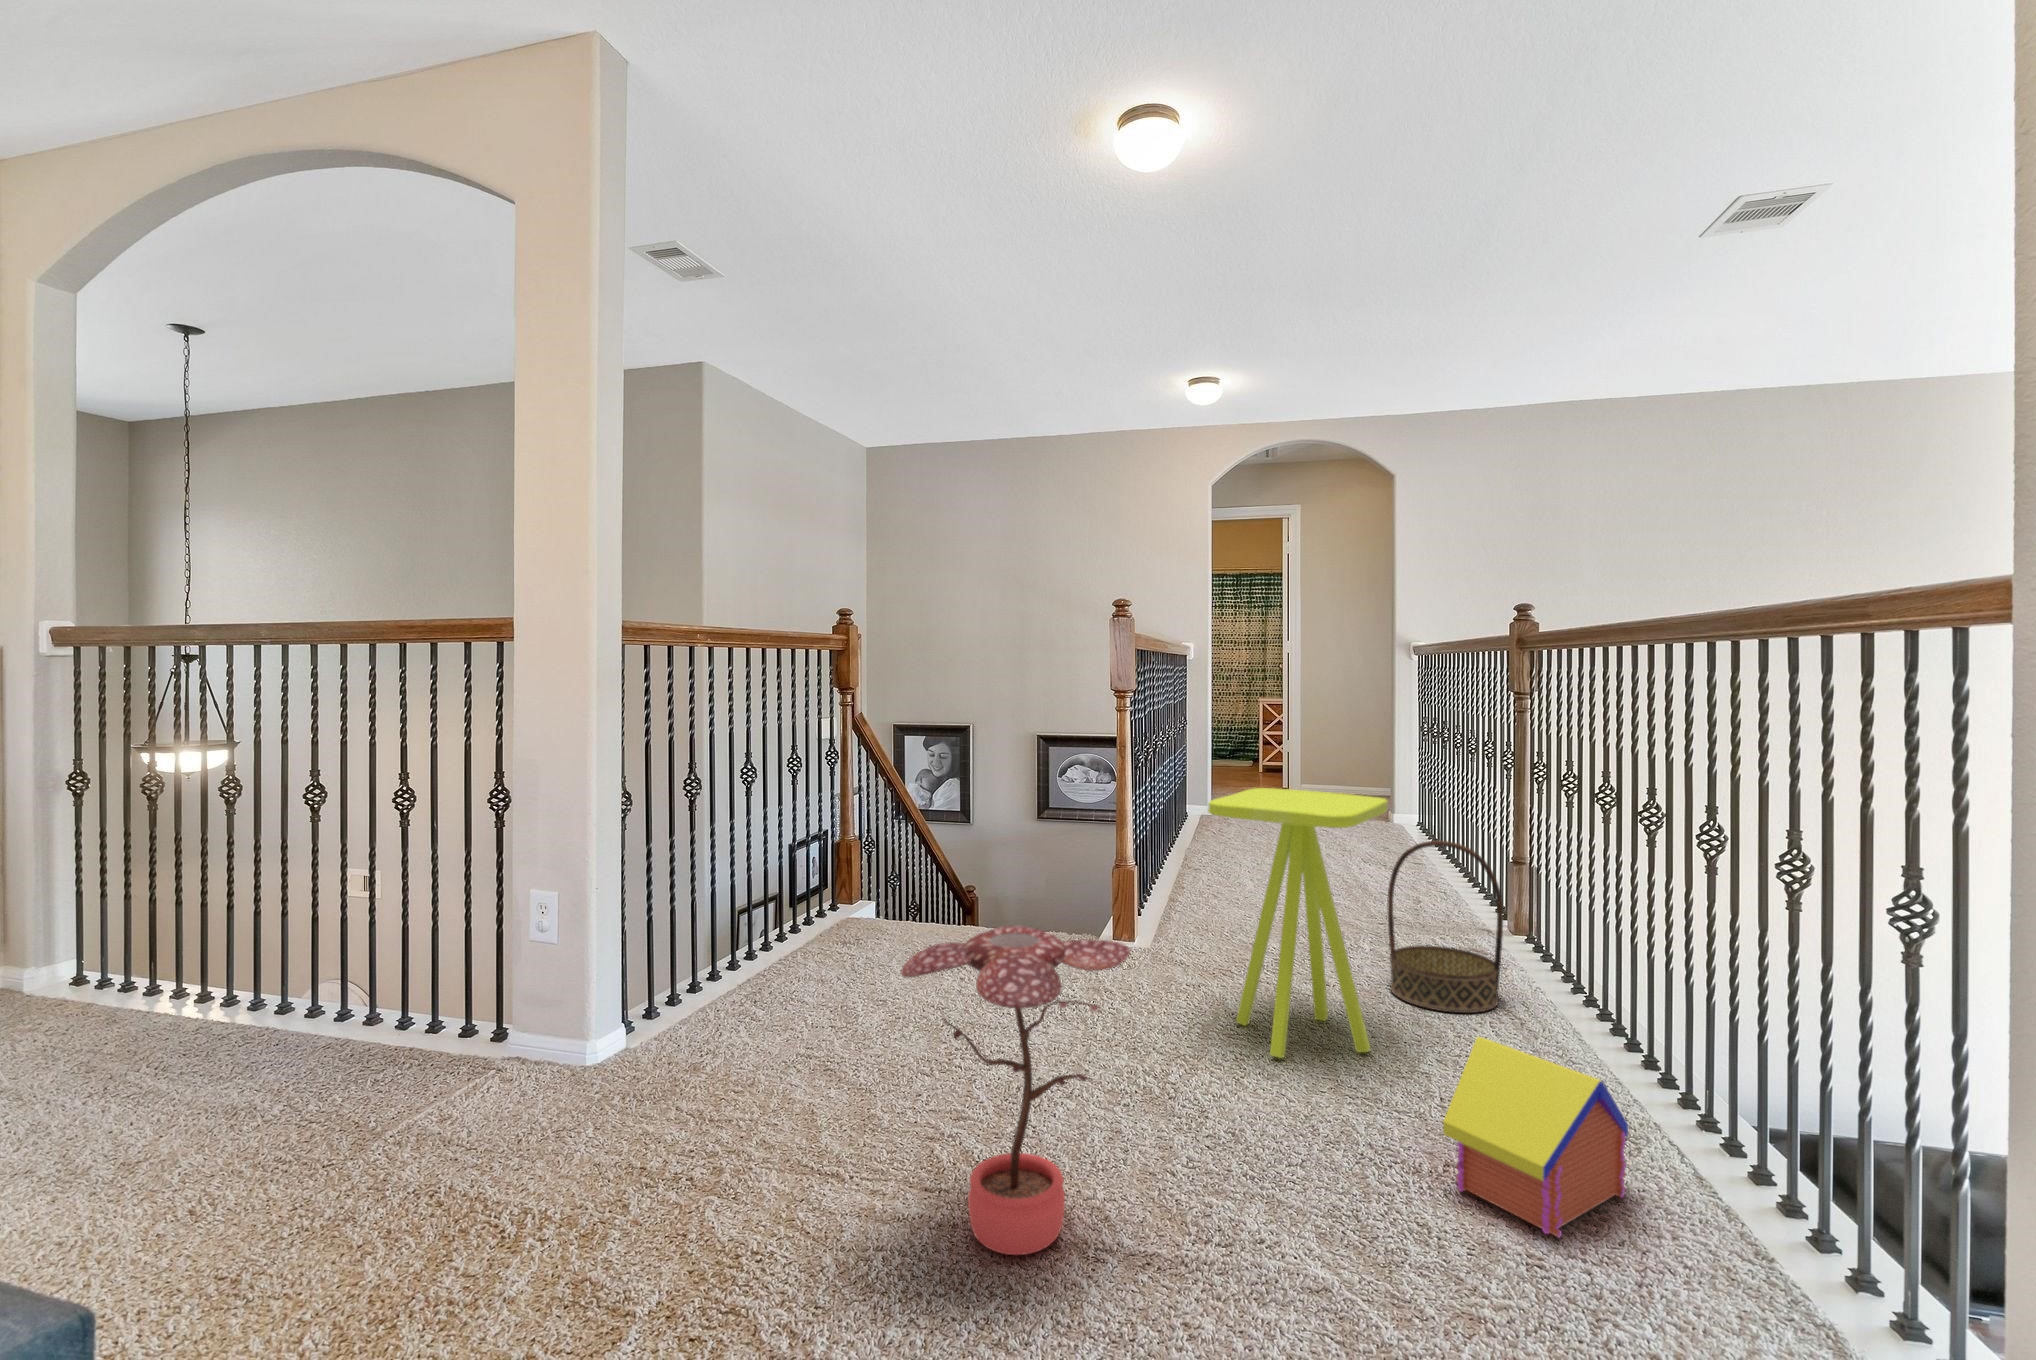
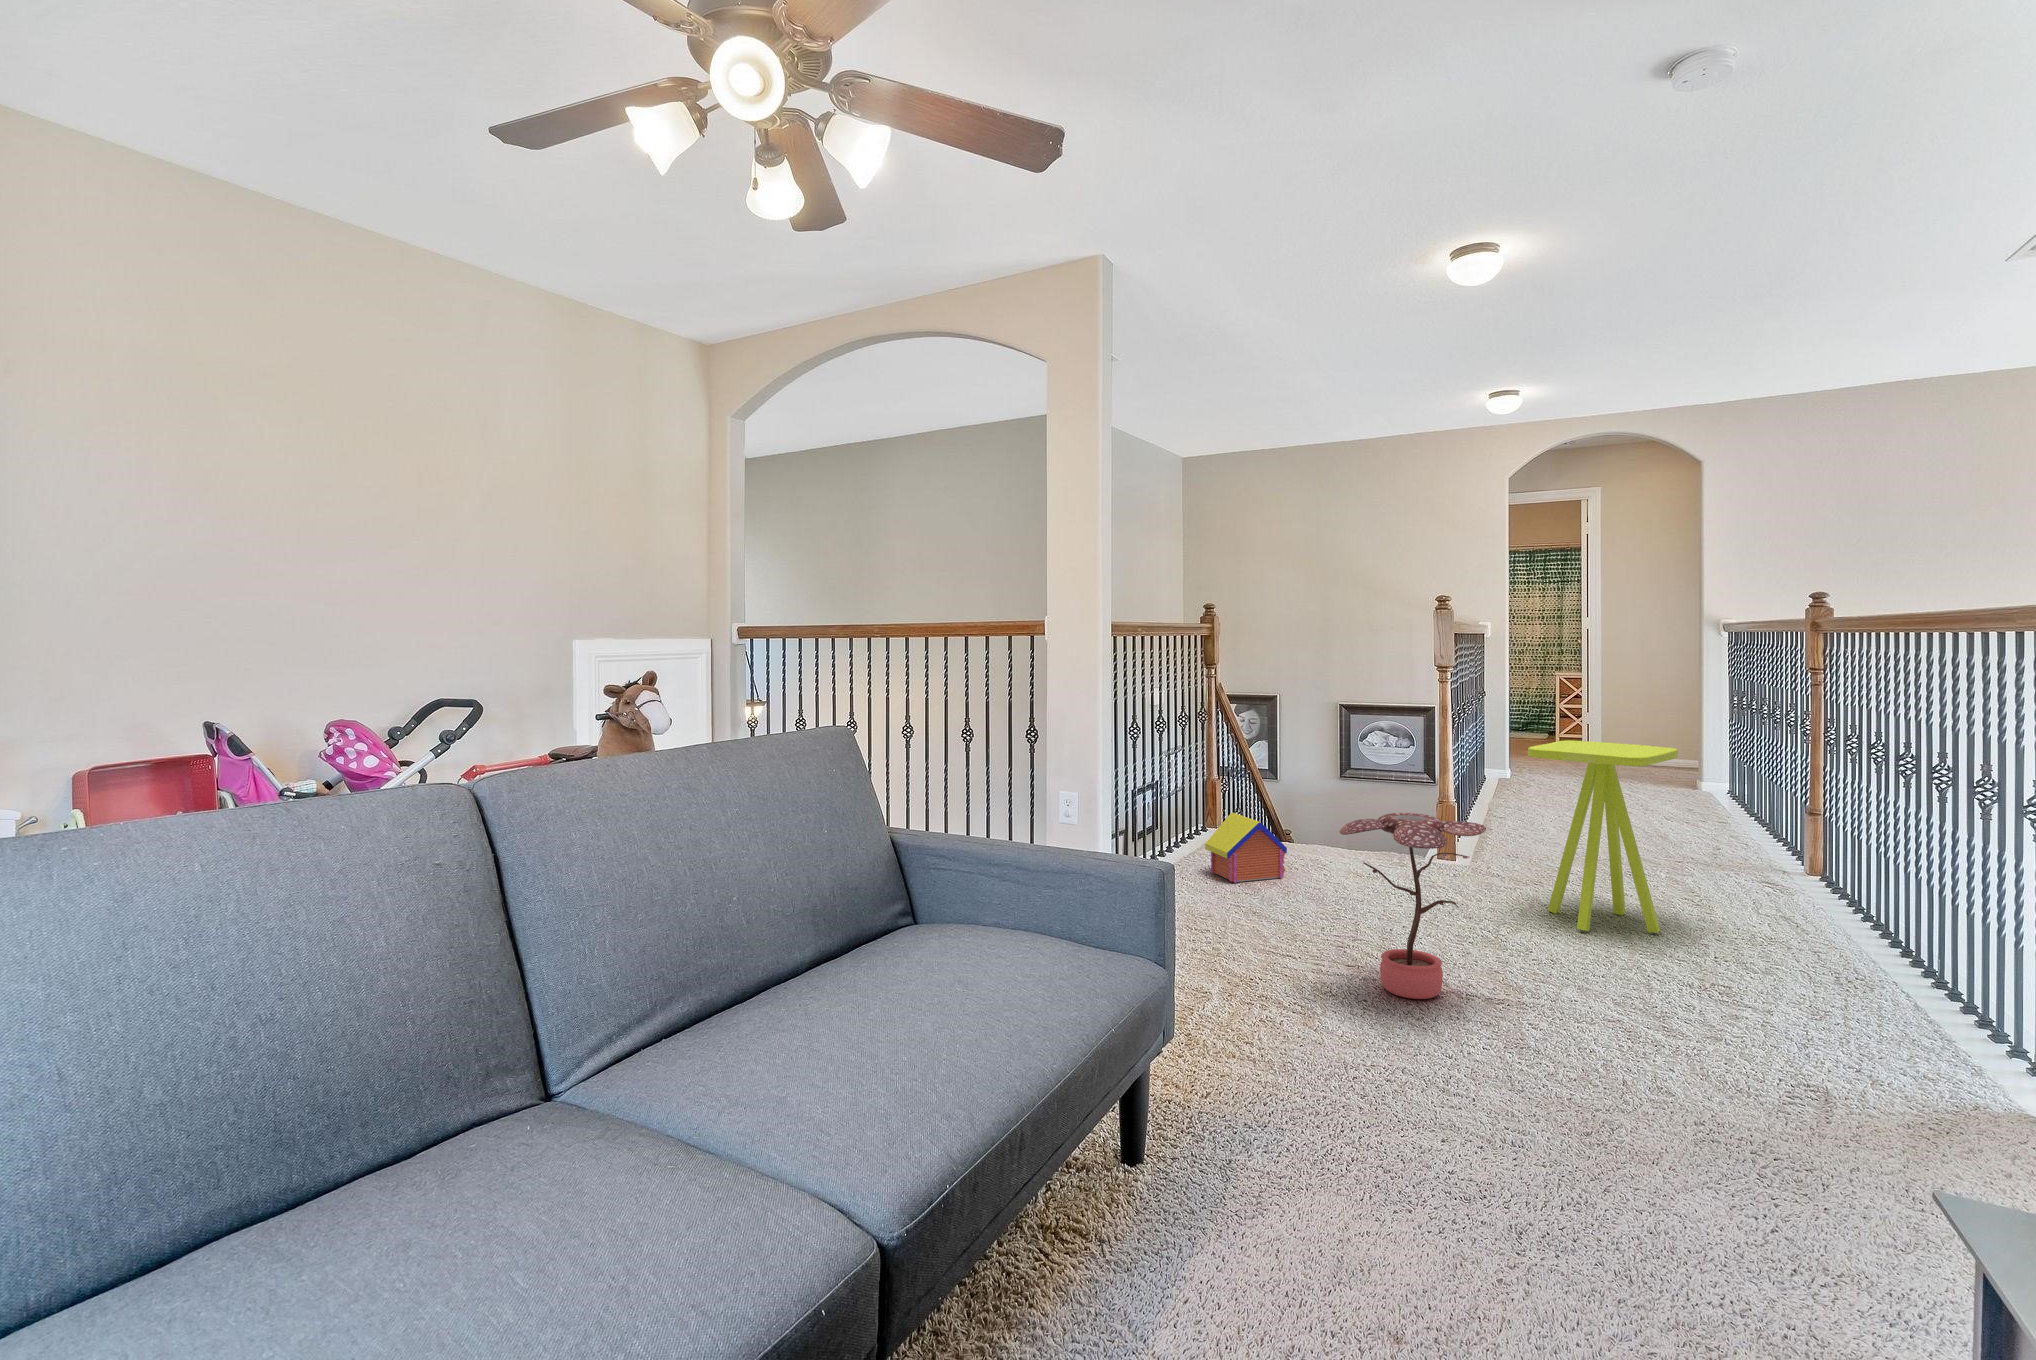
basket: present [1387,841,1503,1013] -> none [1680,785,1784,918]
toy house: present [1443,1037,1628,1237] -> present [1205,813,1287,883]

